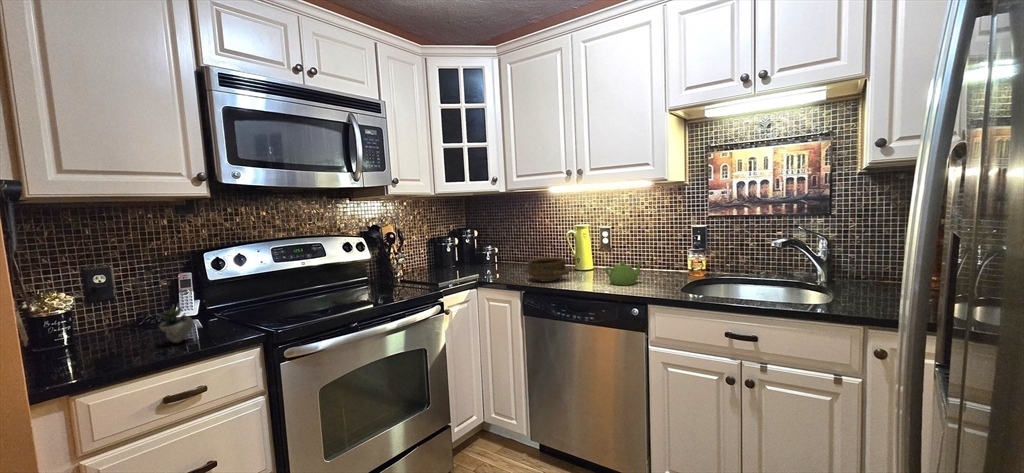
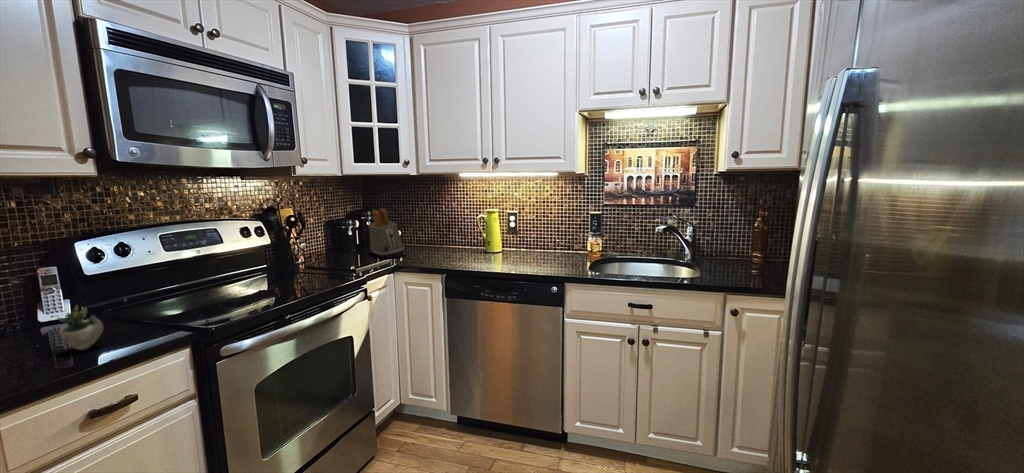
toaster: none [464,226,493,273] -> present [368,209,405,258]
ceramic bowl: present [524,257,570,282] -> none [444,241,488,265]
teapot: present [605,262,642,285] -> none [523,245,555,267]

